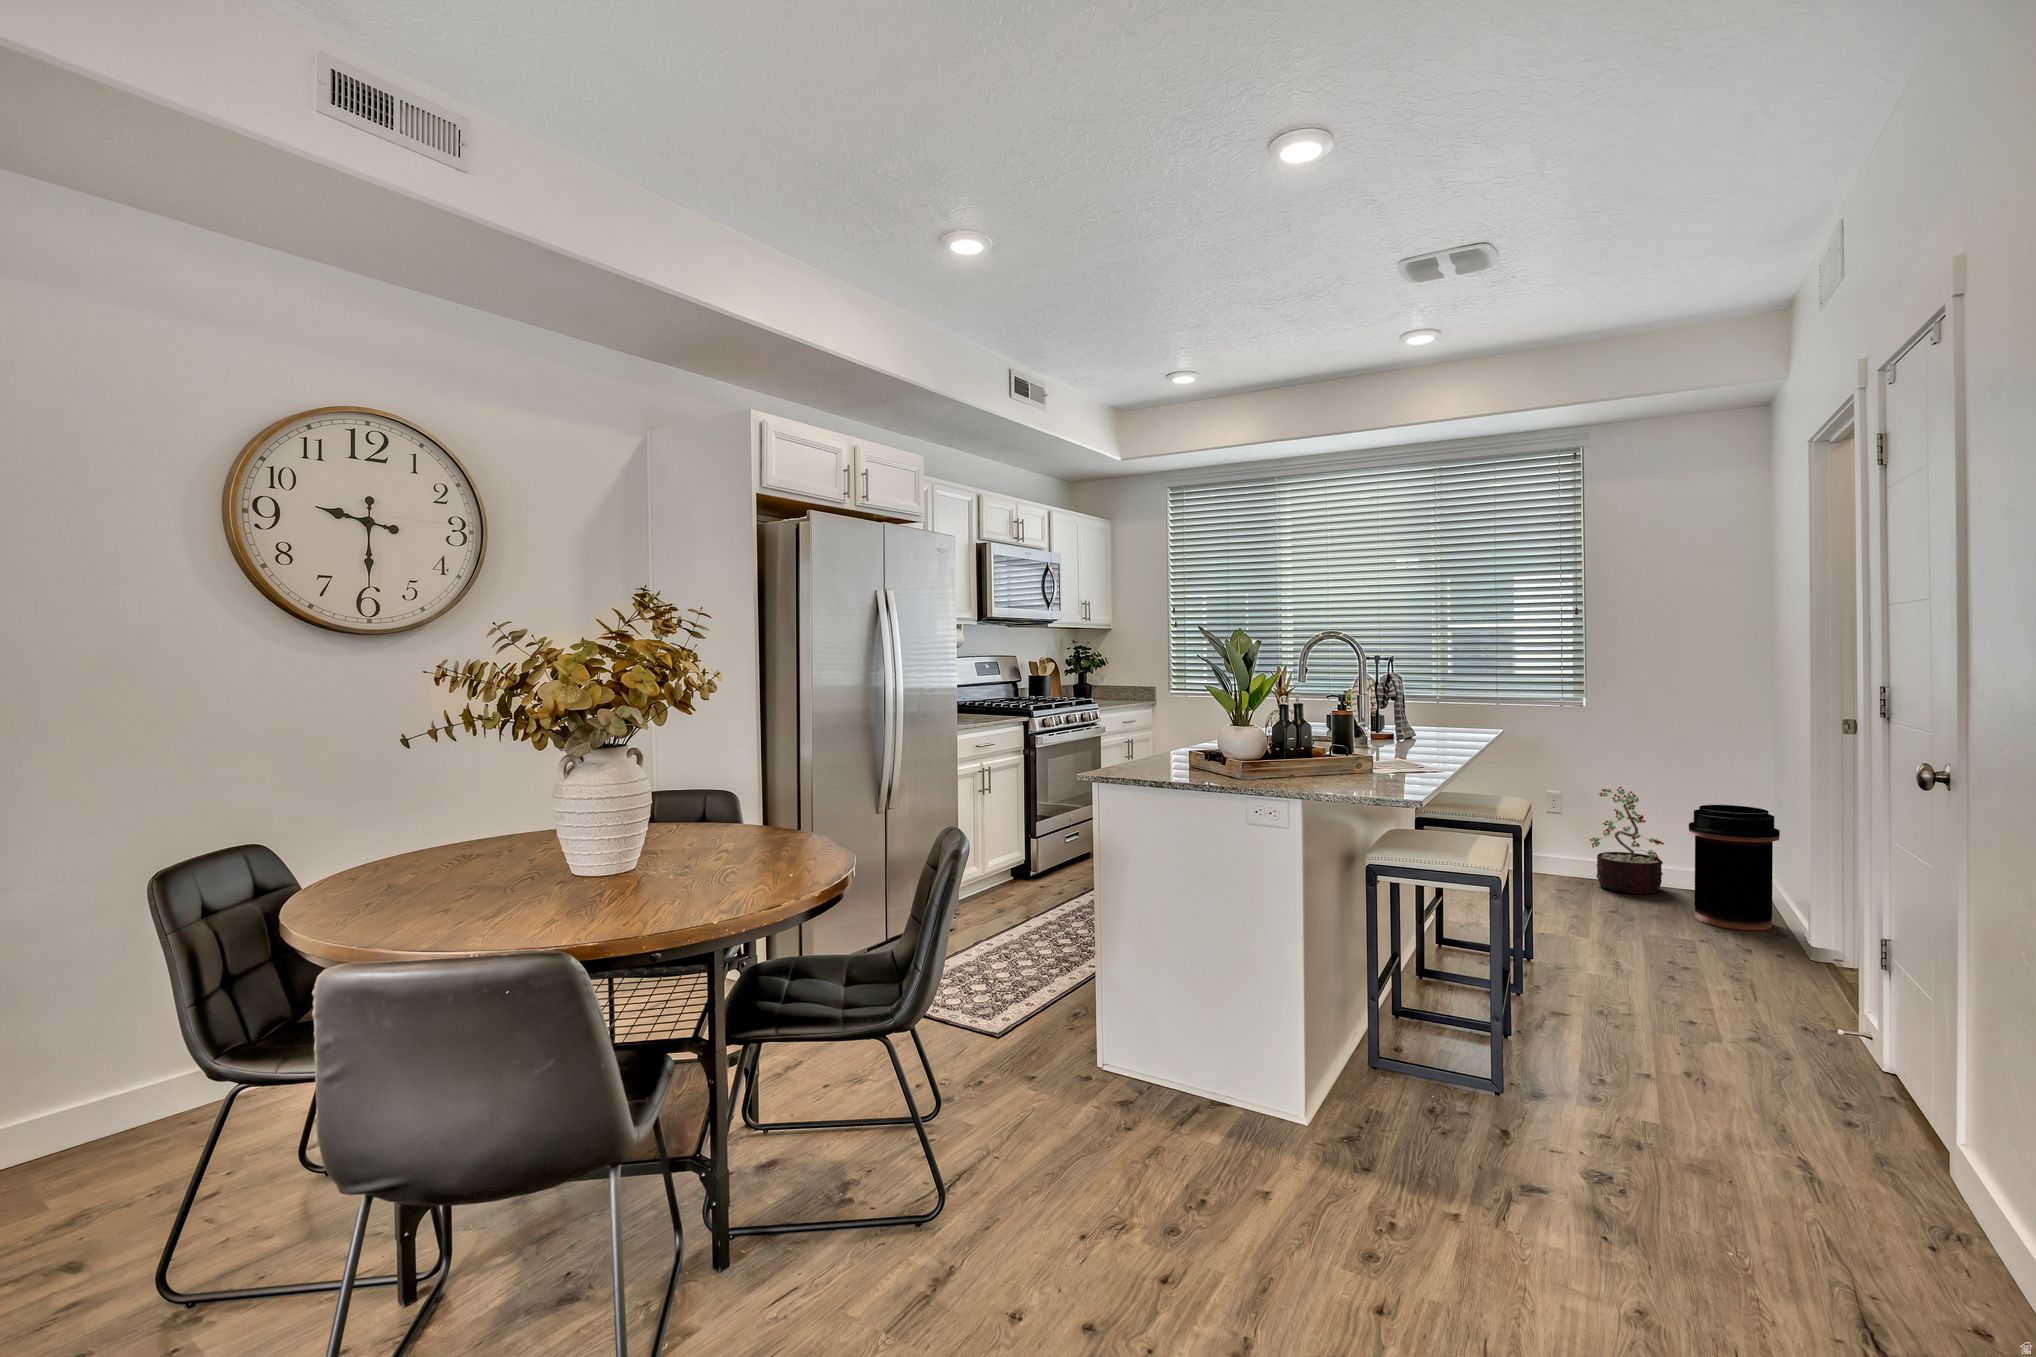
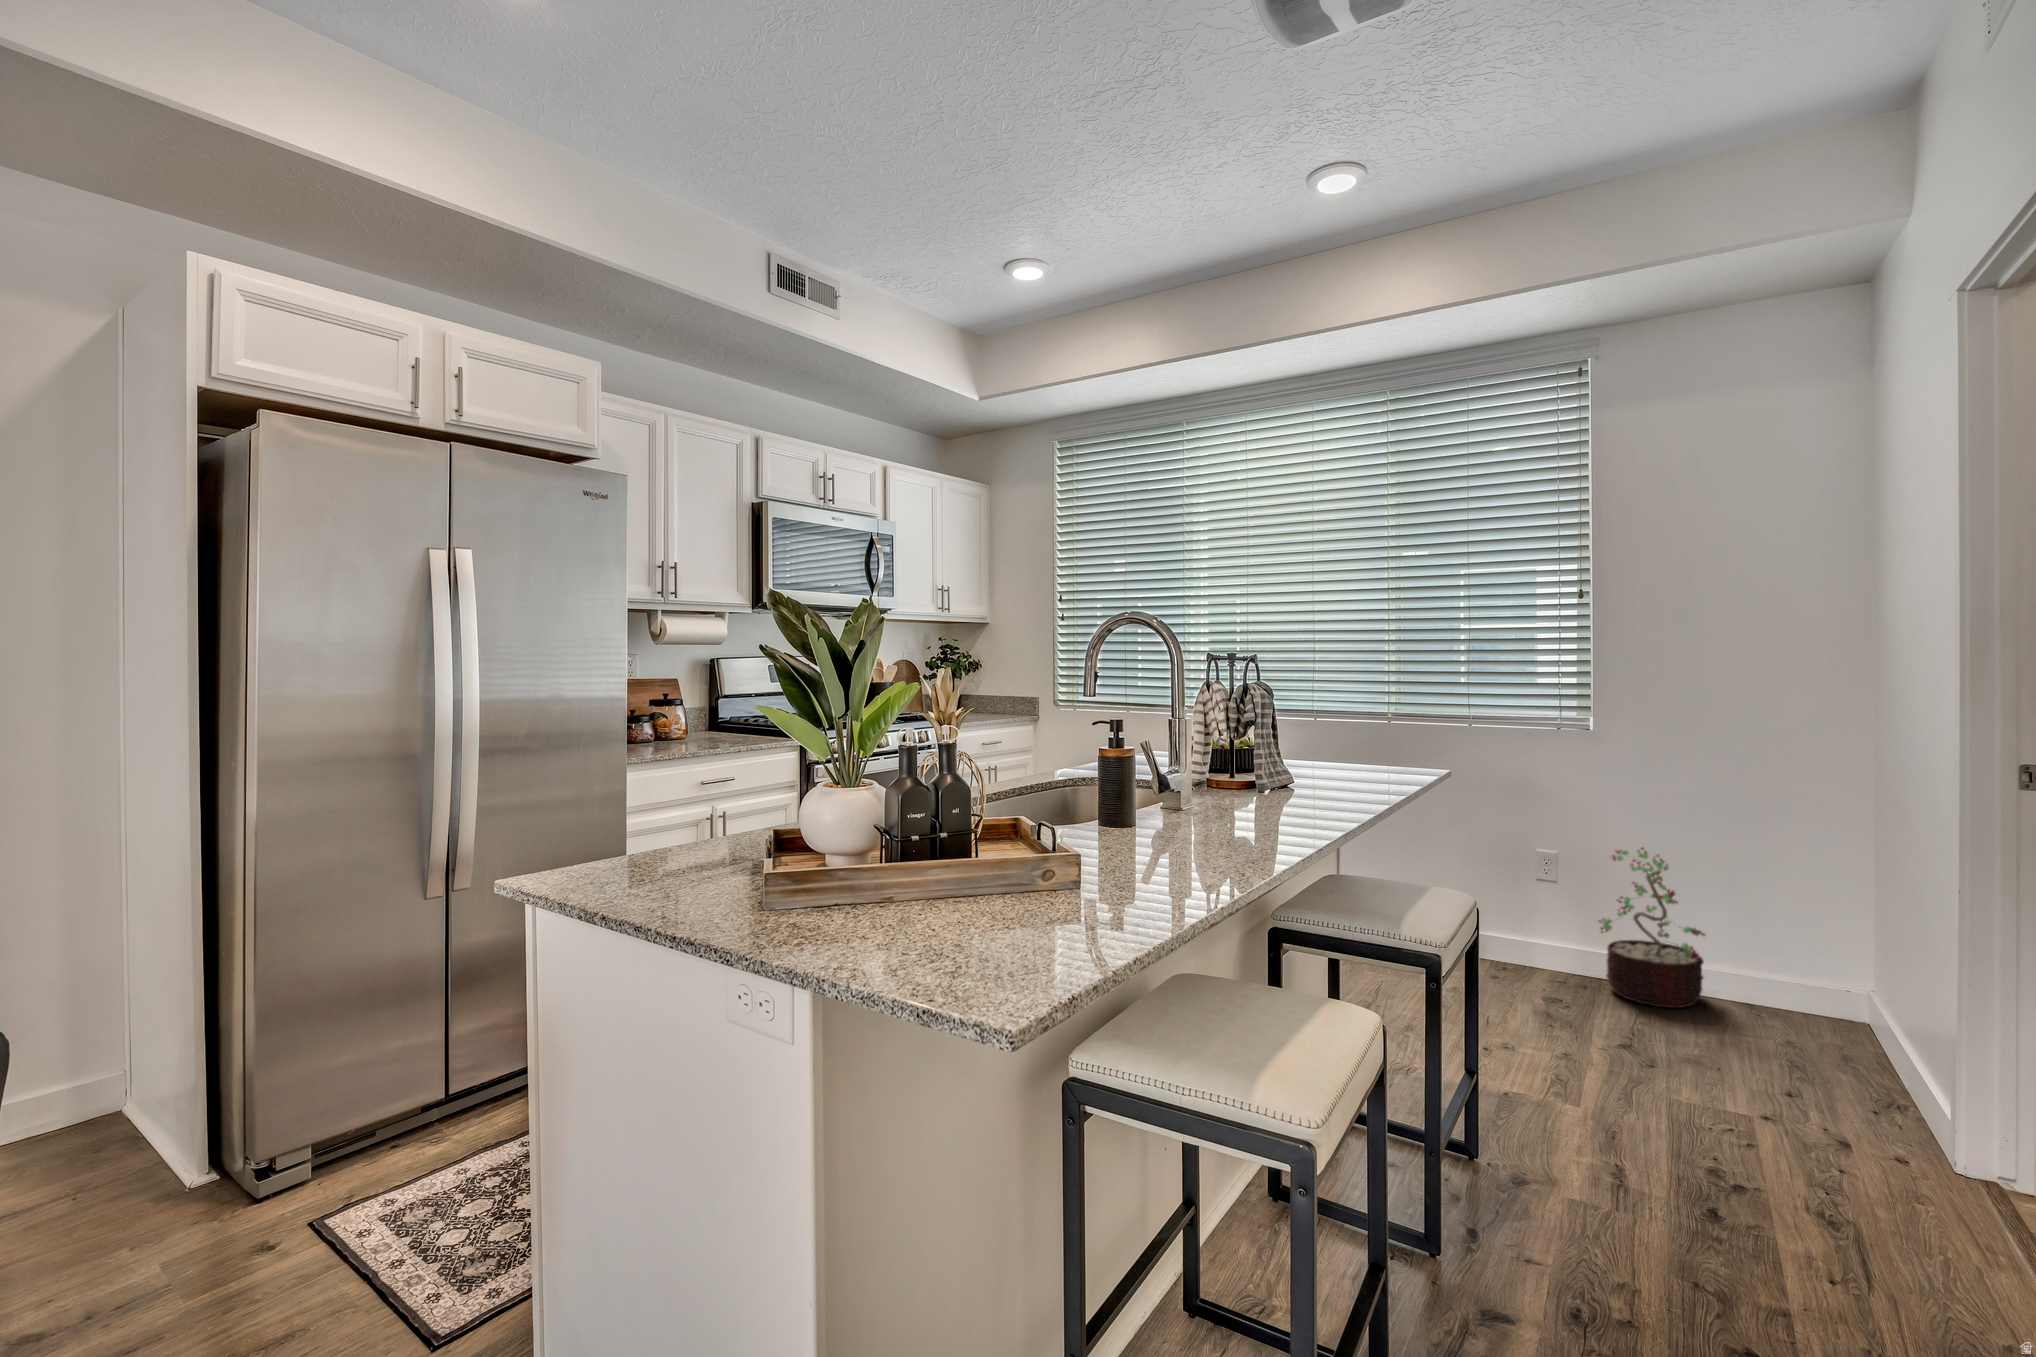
trash can: present [1689,805,1780,930] -> none [1744,886,1891,1092]

